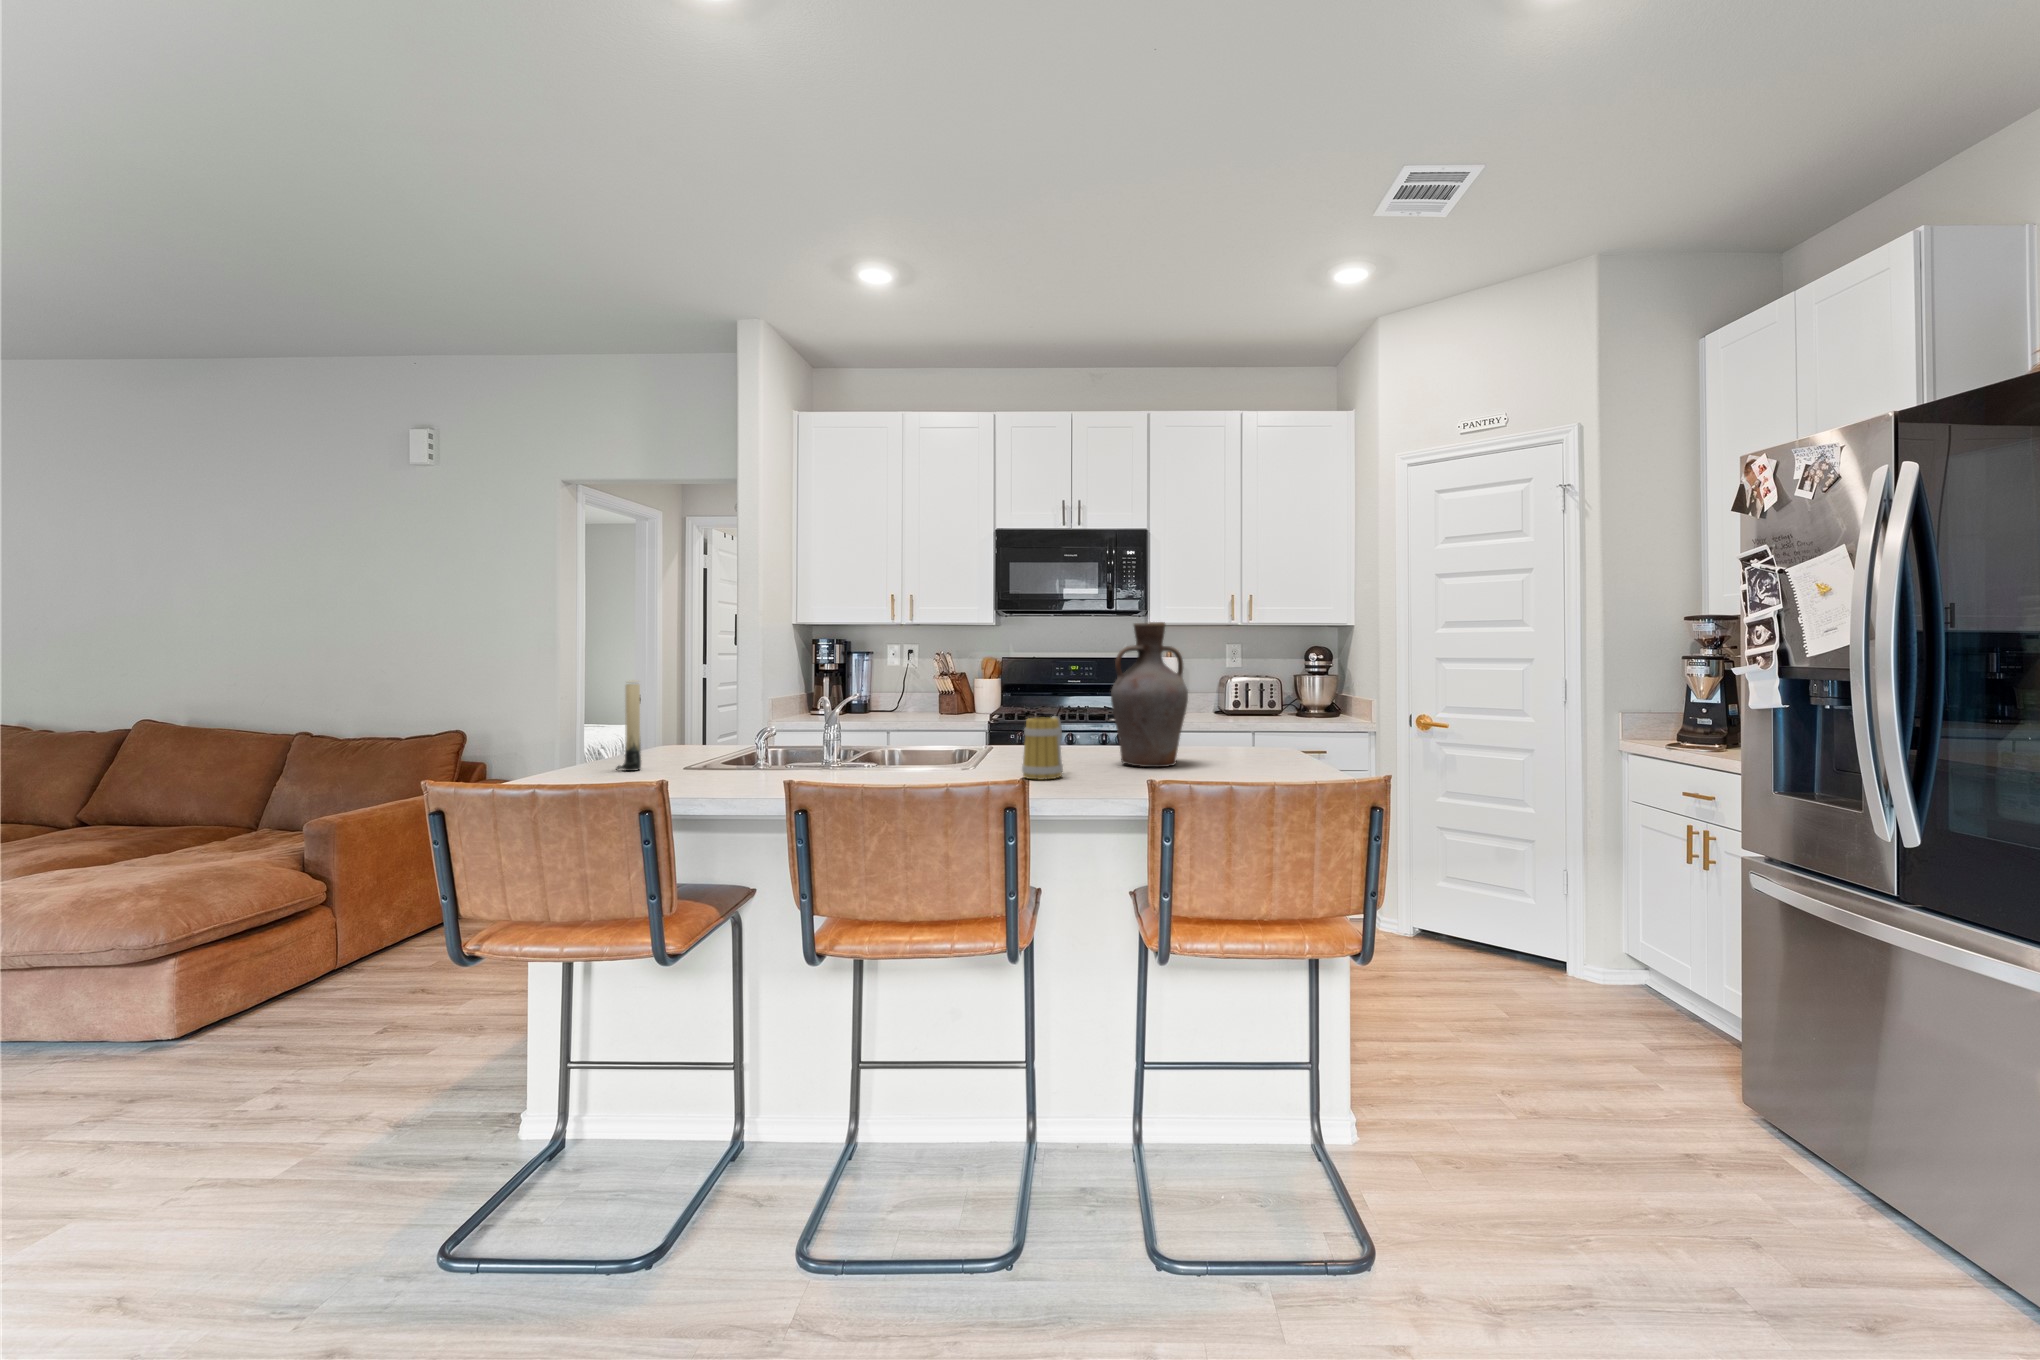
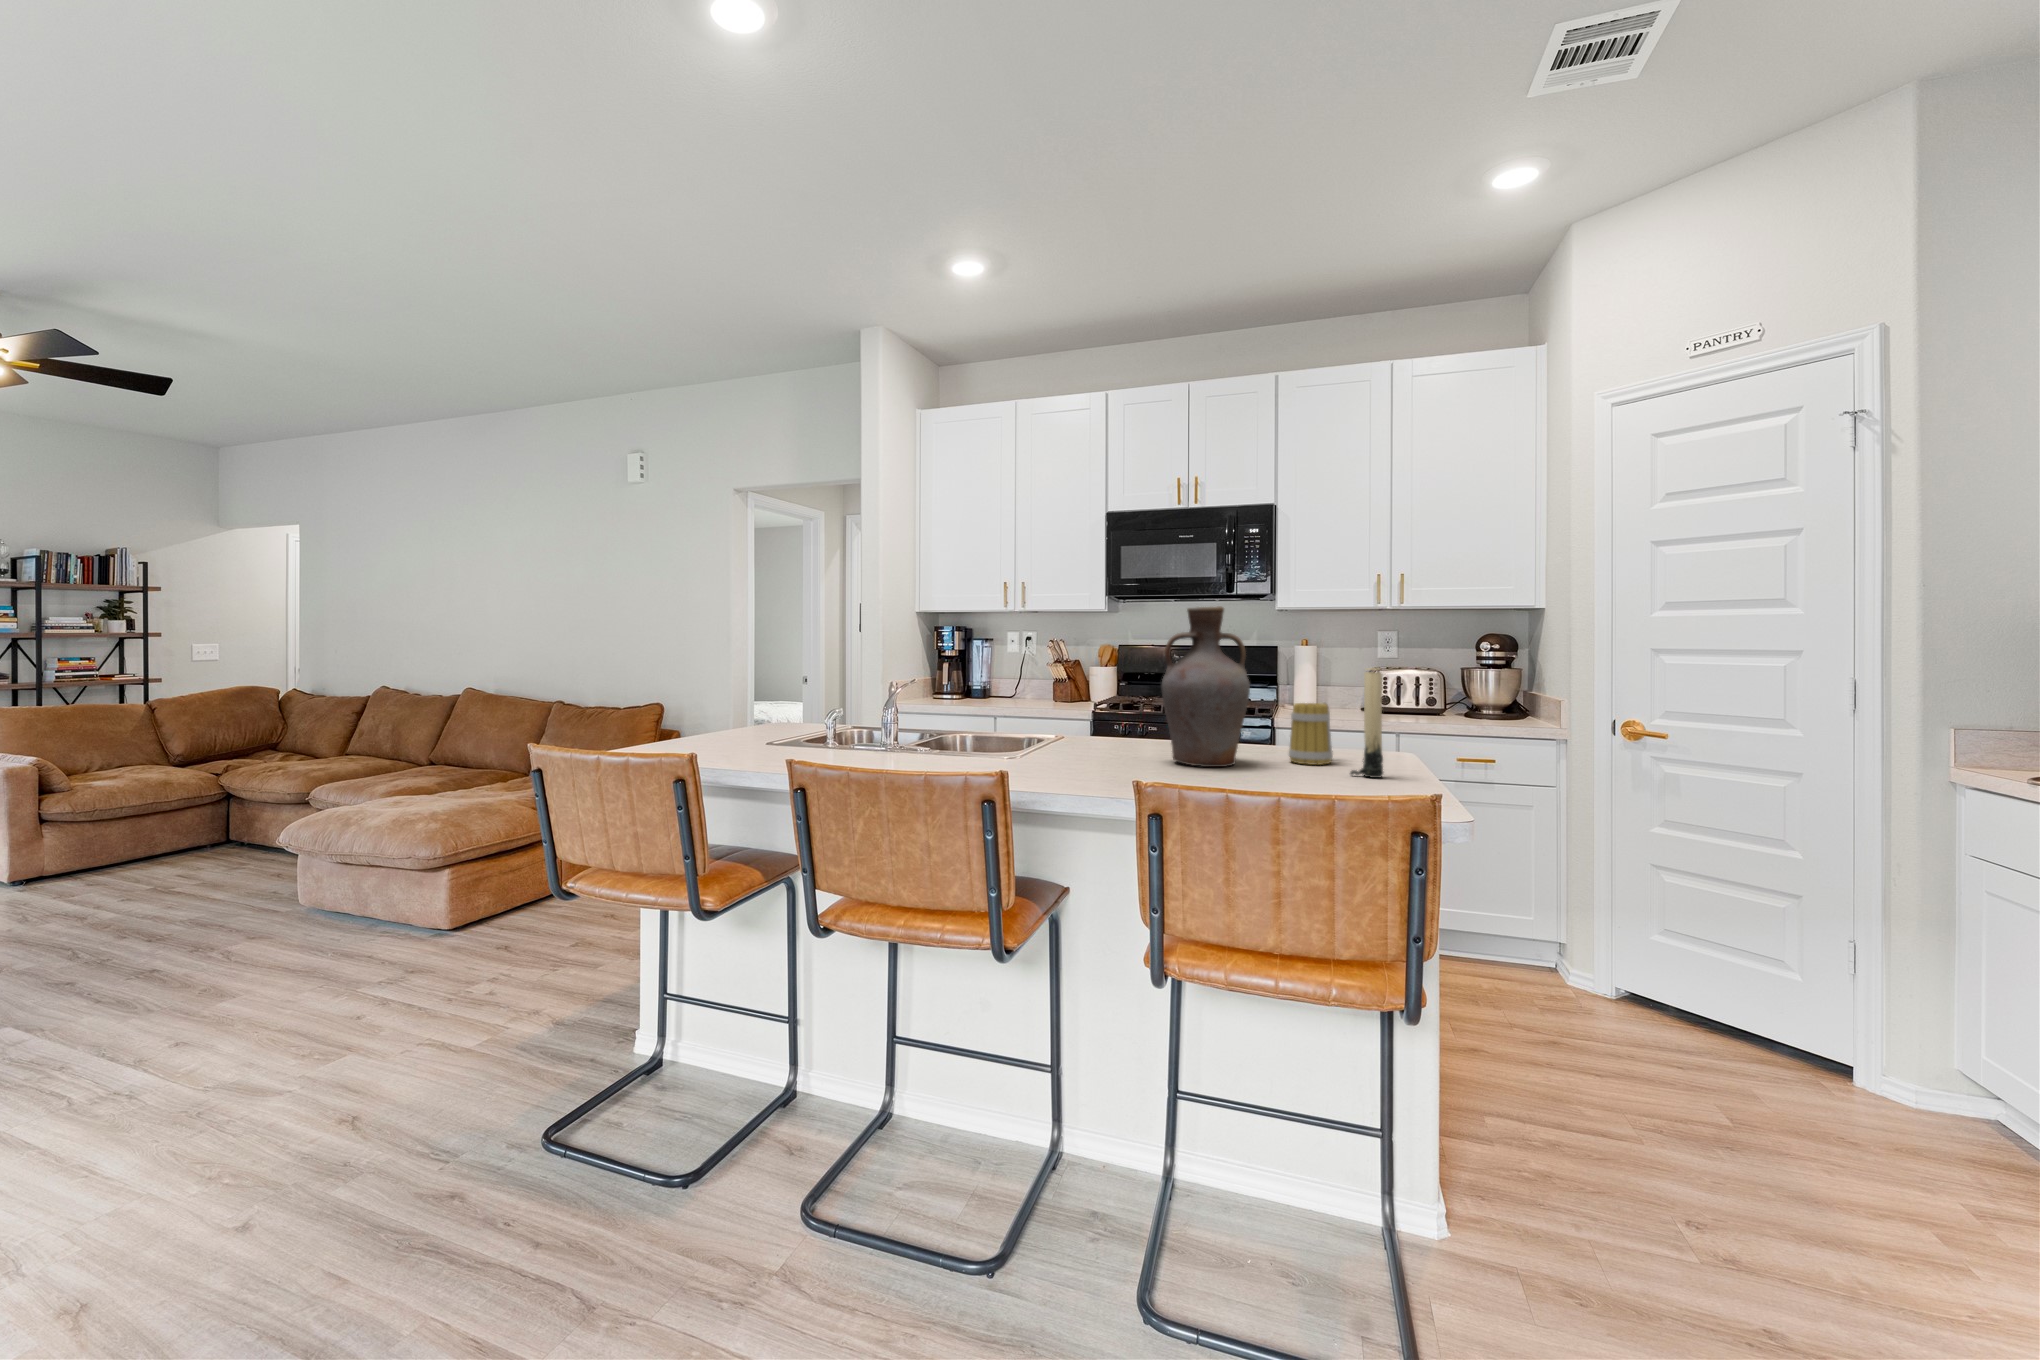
candle: present [616,680,641,771] -> present [1350,668,1383,778]
mug: present [1022,716,1063,780] -> present [1289,702,1333,765]

